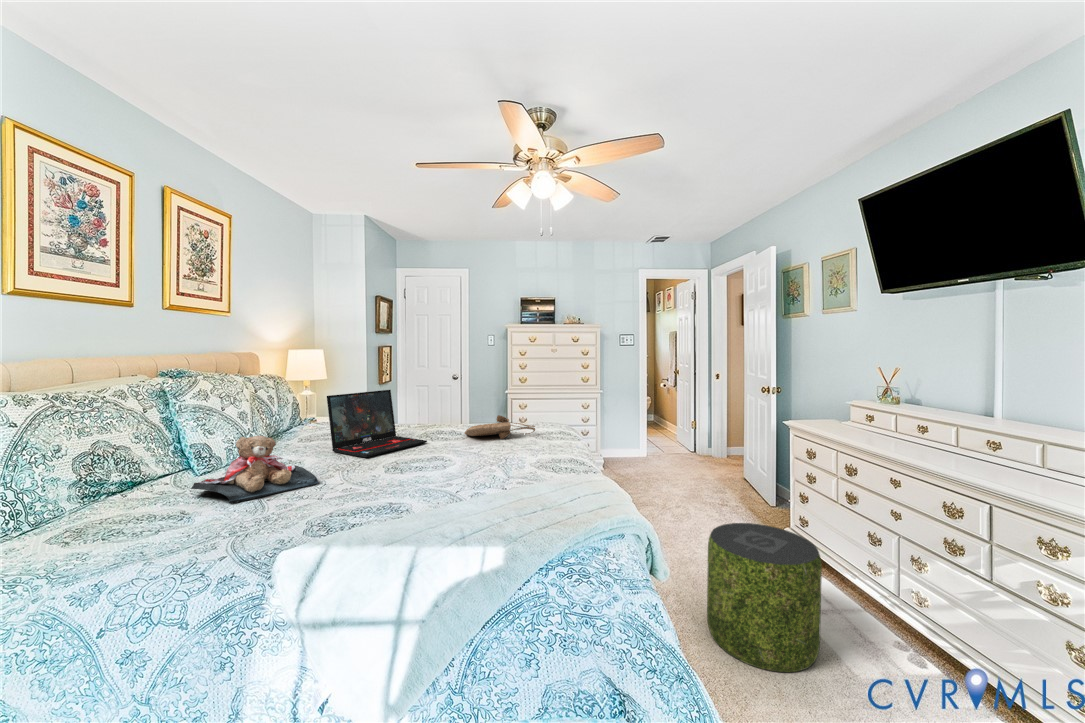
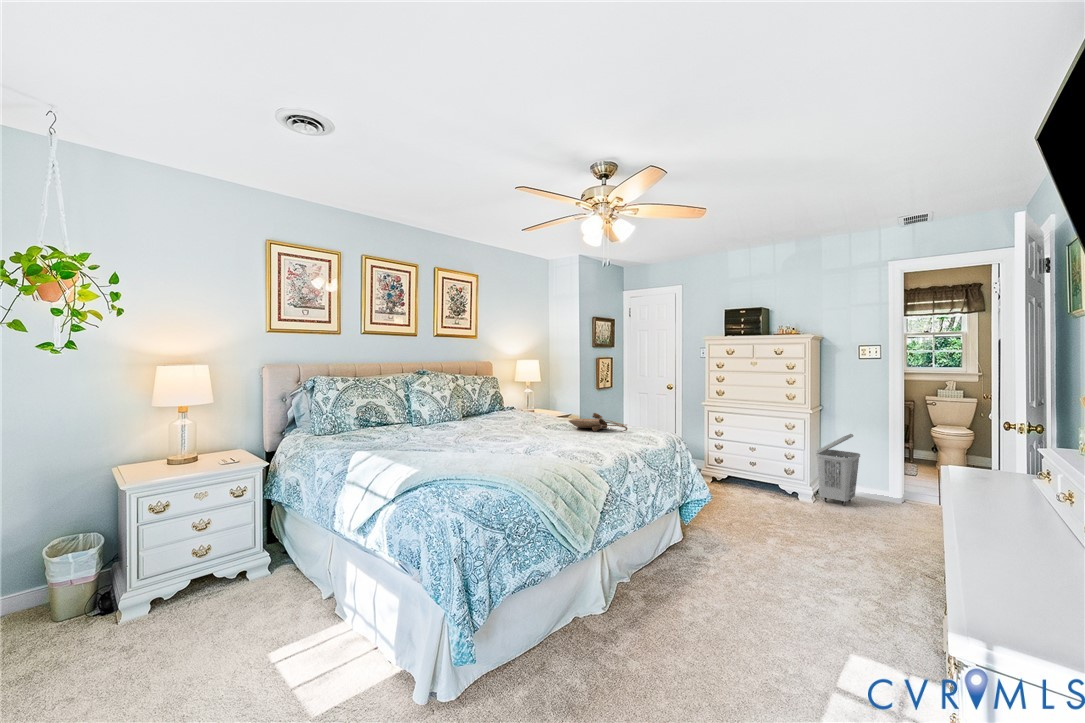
laptop: present [327,390,427,458] -> none [482,388,541,429]
laundry basket: none [608,410,637,472] -> present [816,434,860,506]
teddy bear: present [191,435,319,504] -> none [393,405,447,437]
pouf: present [707,523,822,672] -> none [696,535,808,685]

